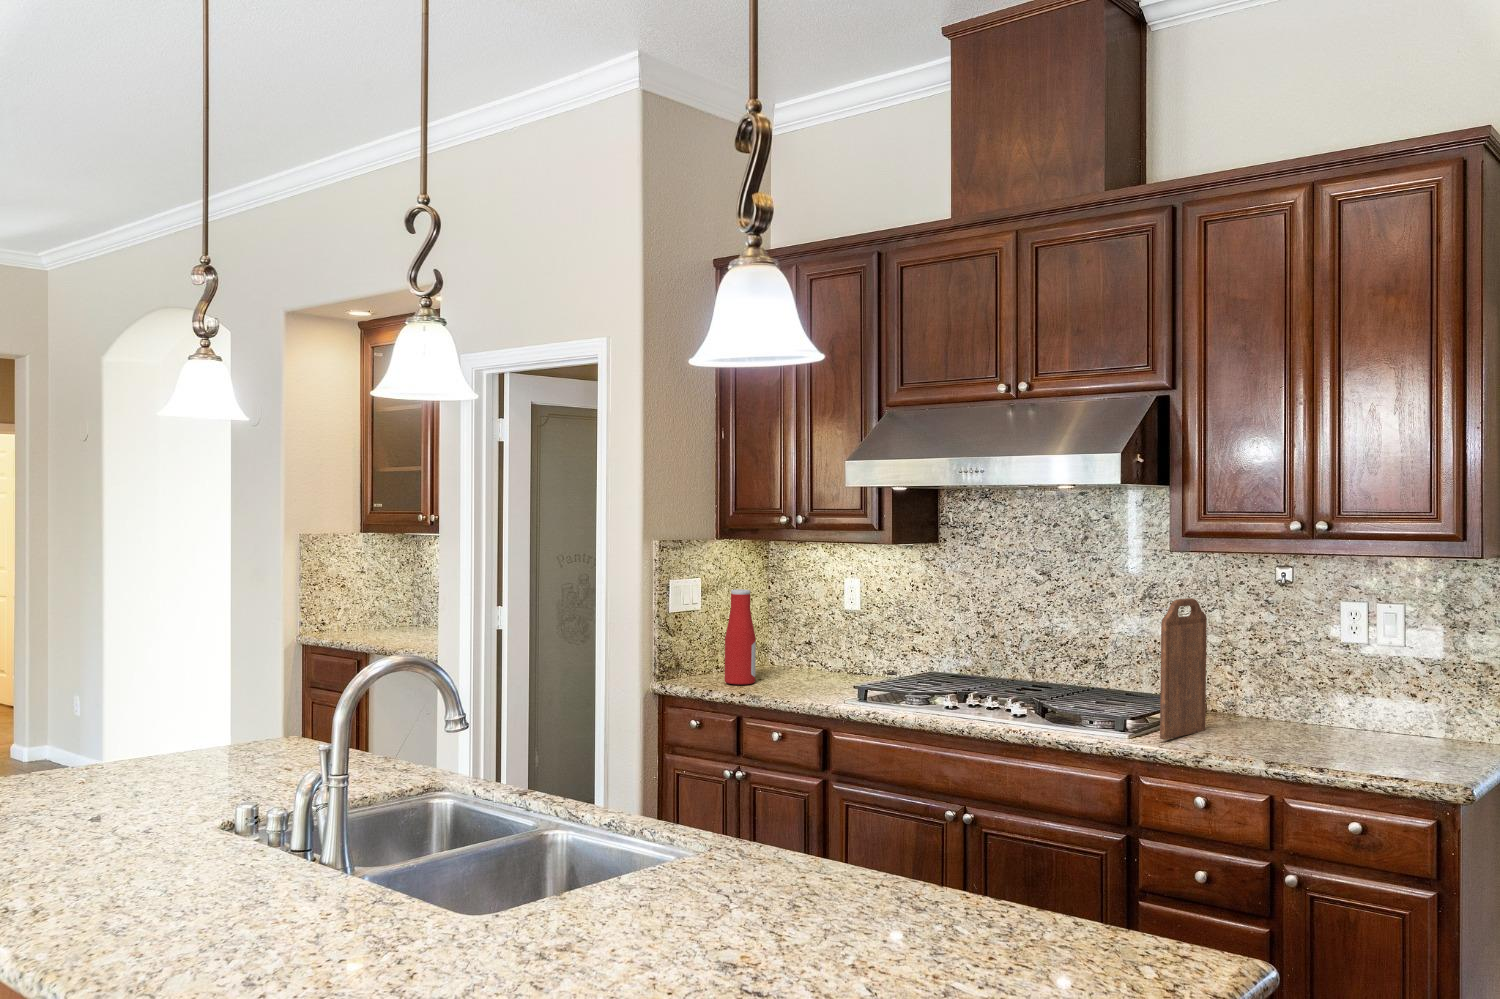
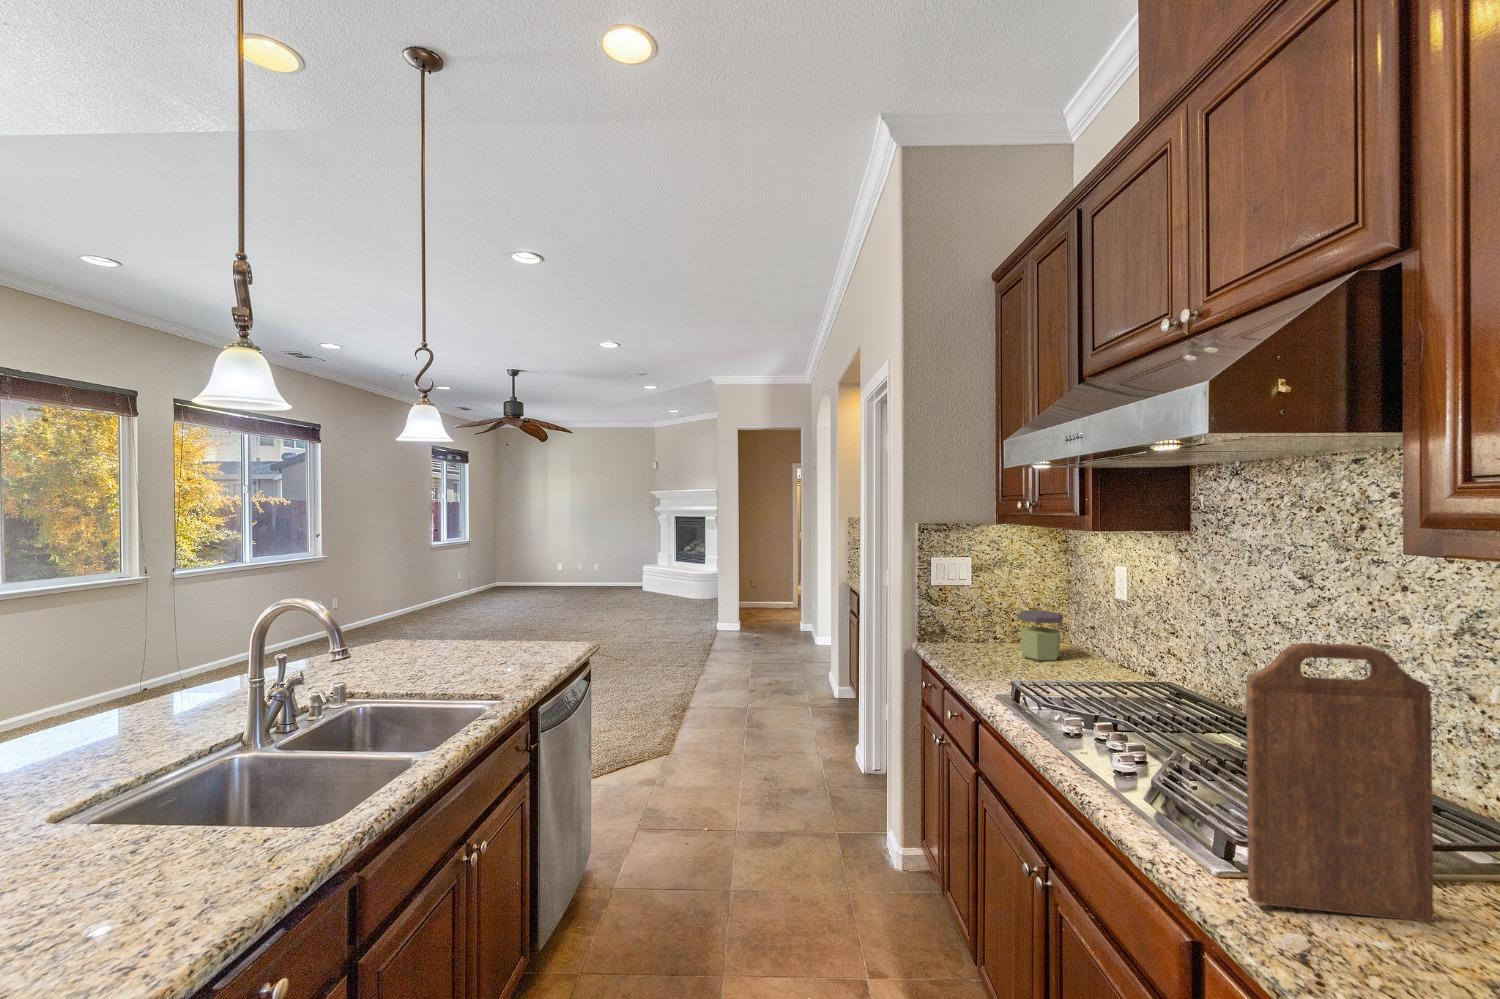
bottle: present [725,589,756,685] -> none [962,570,991,657]
jar: none [773,628,819,678] -> present [1018,610,1063,661]

